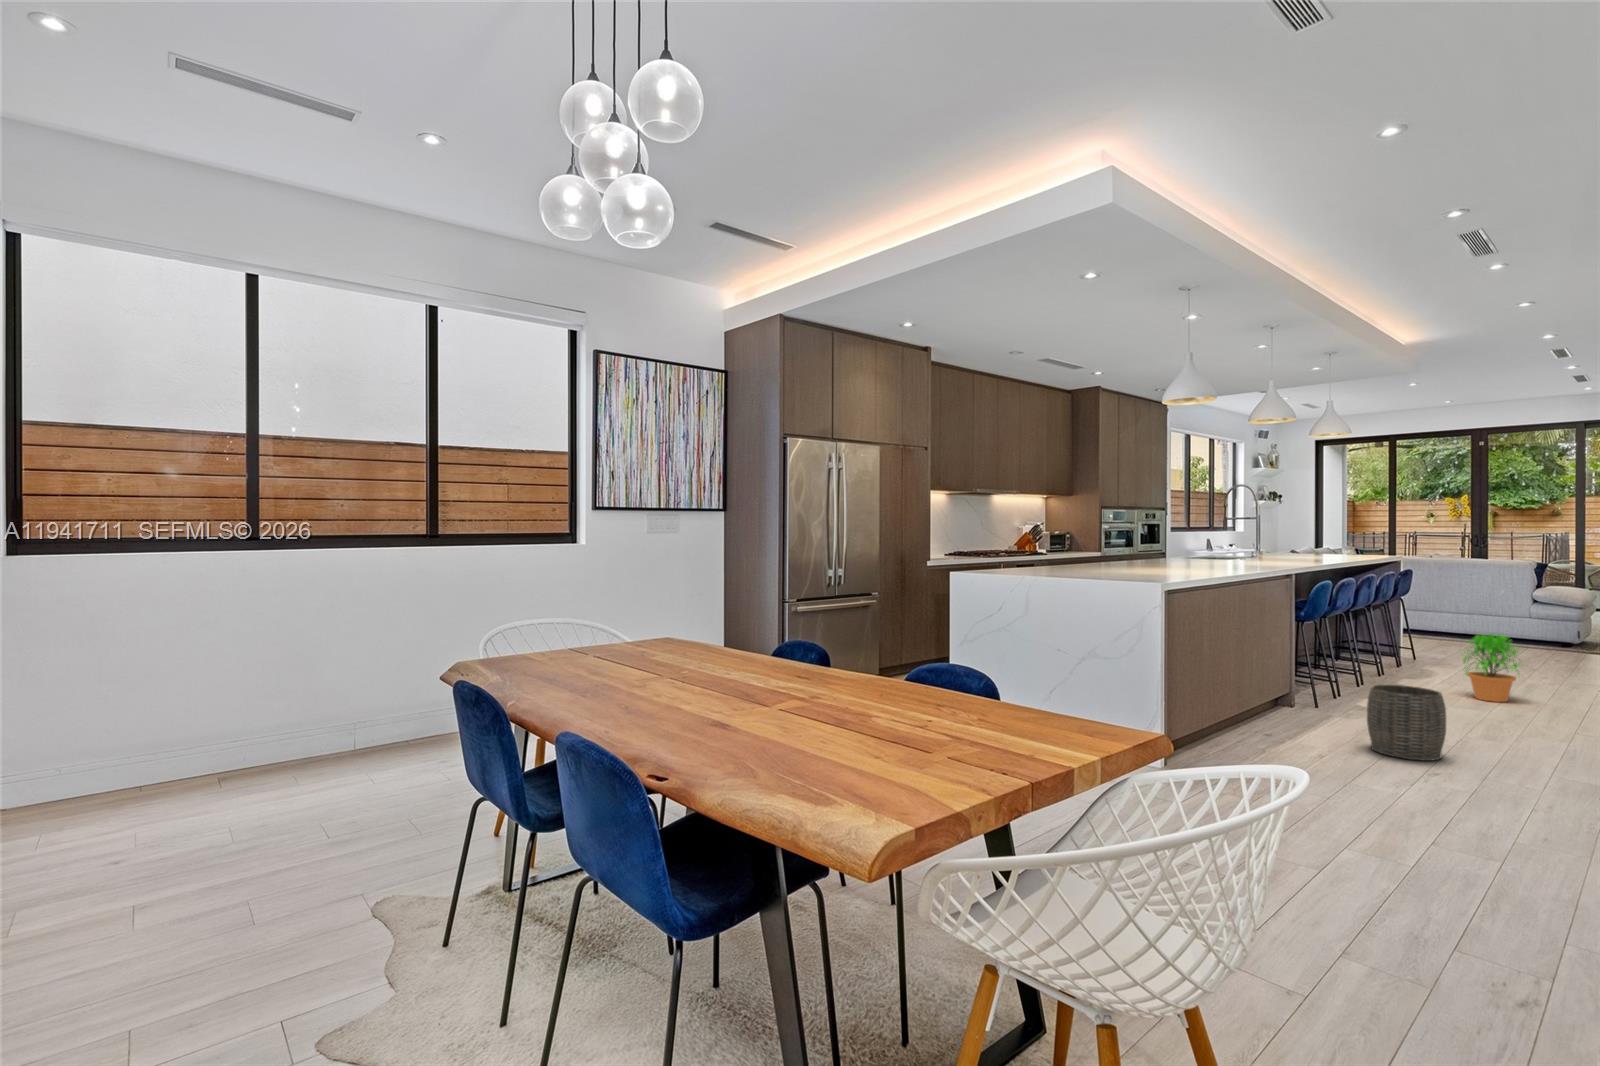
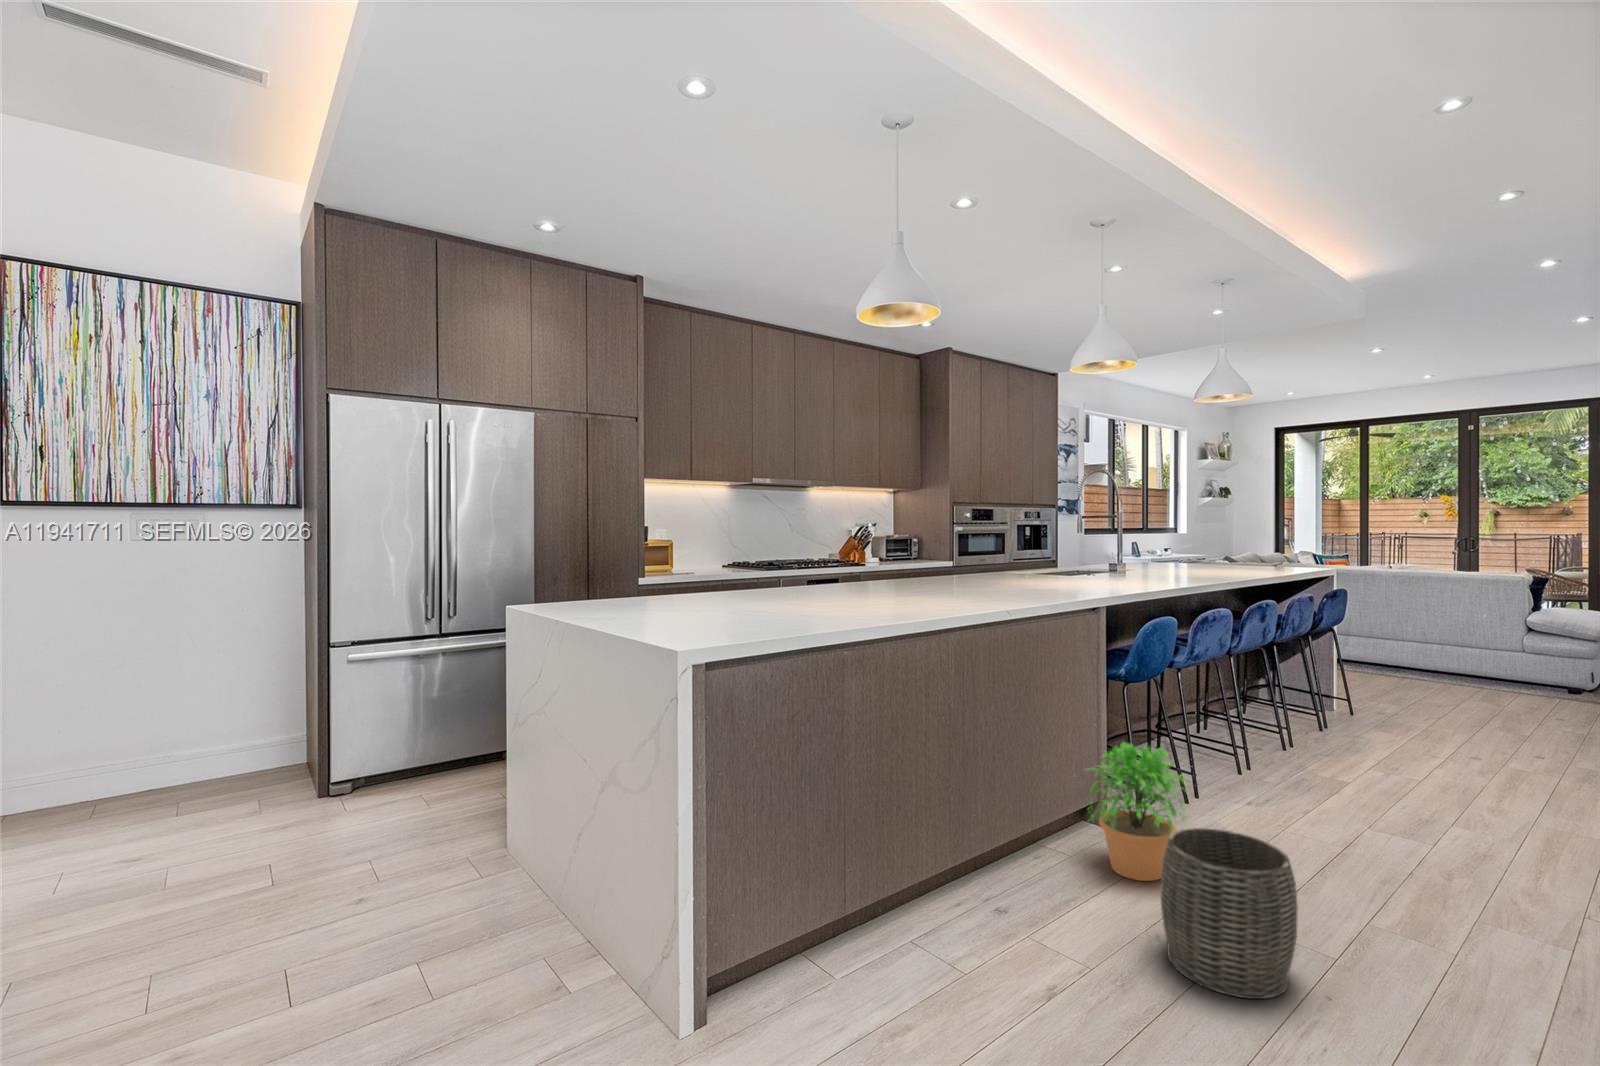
potted plant: present [1463,634,1520,702] -> present [1088,743,1190,881]

